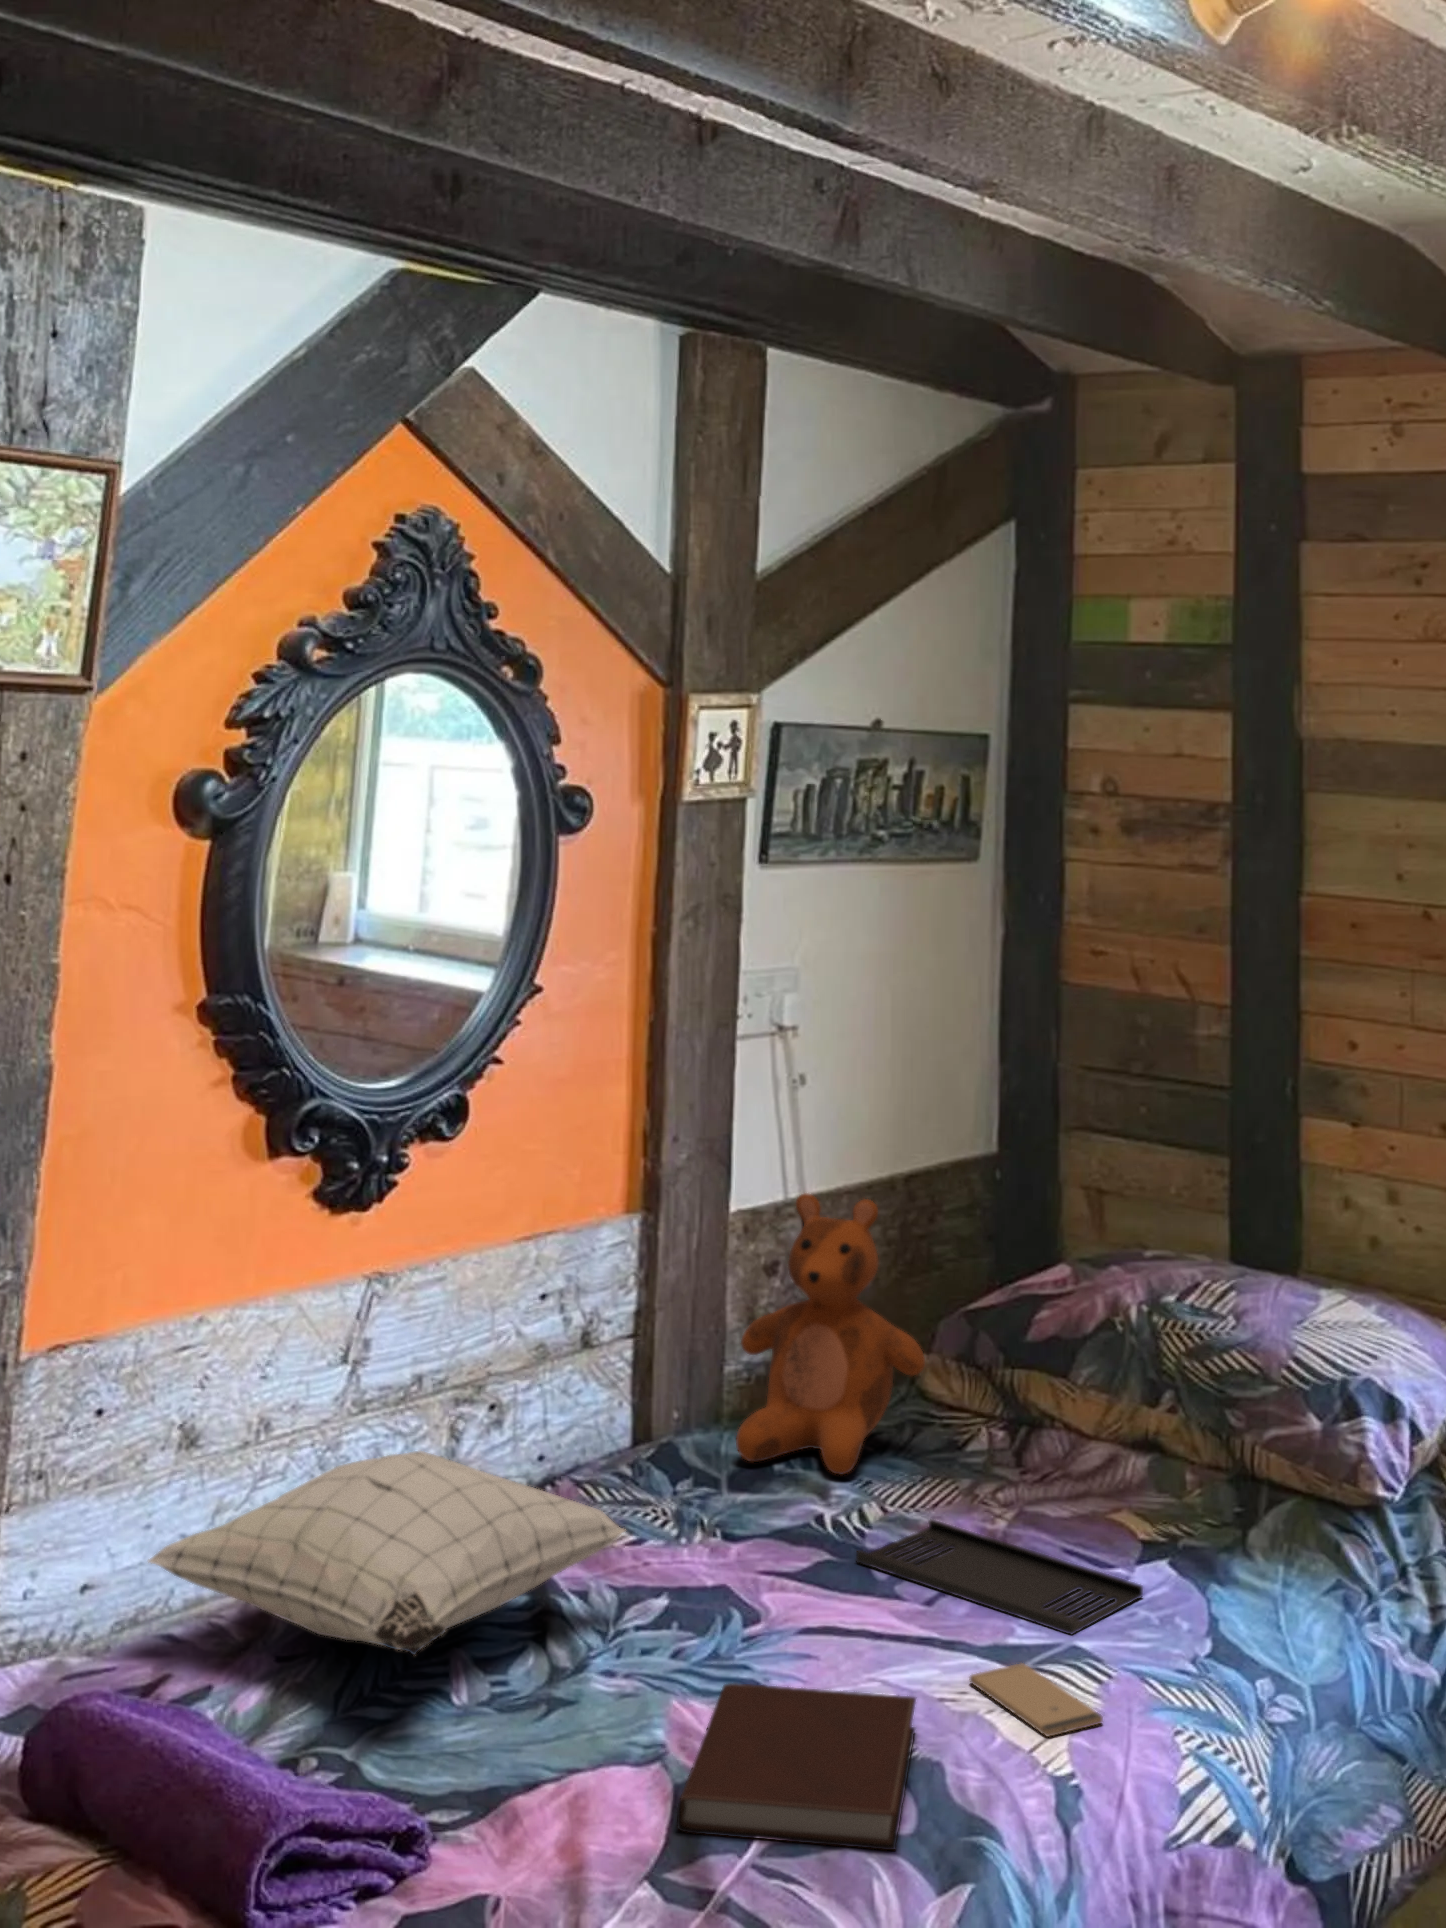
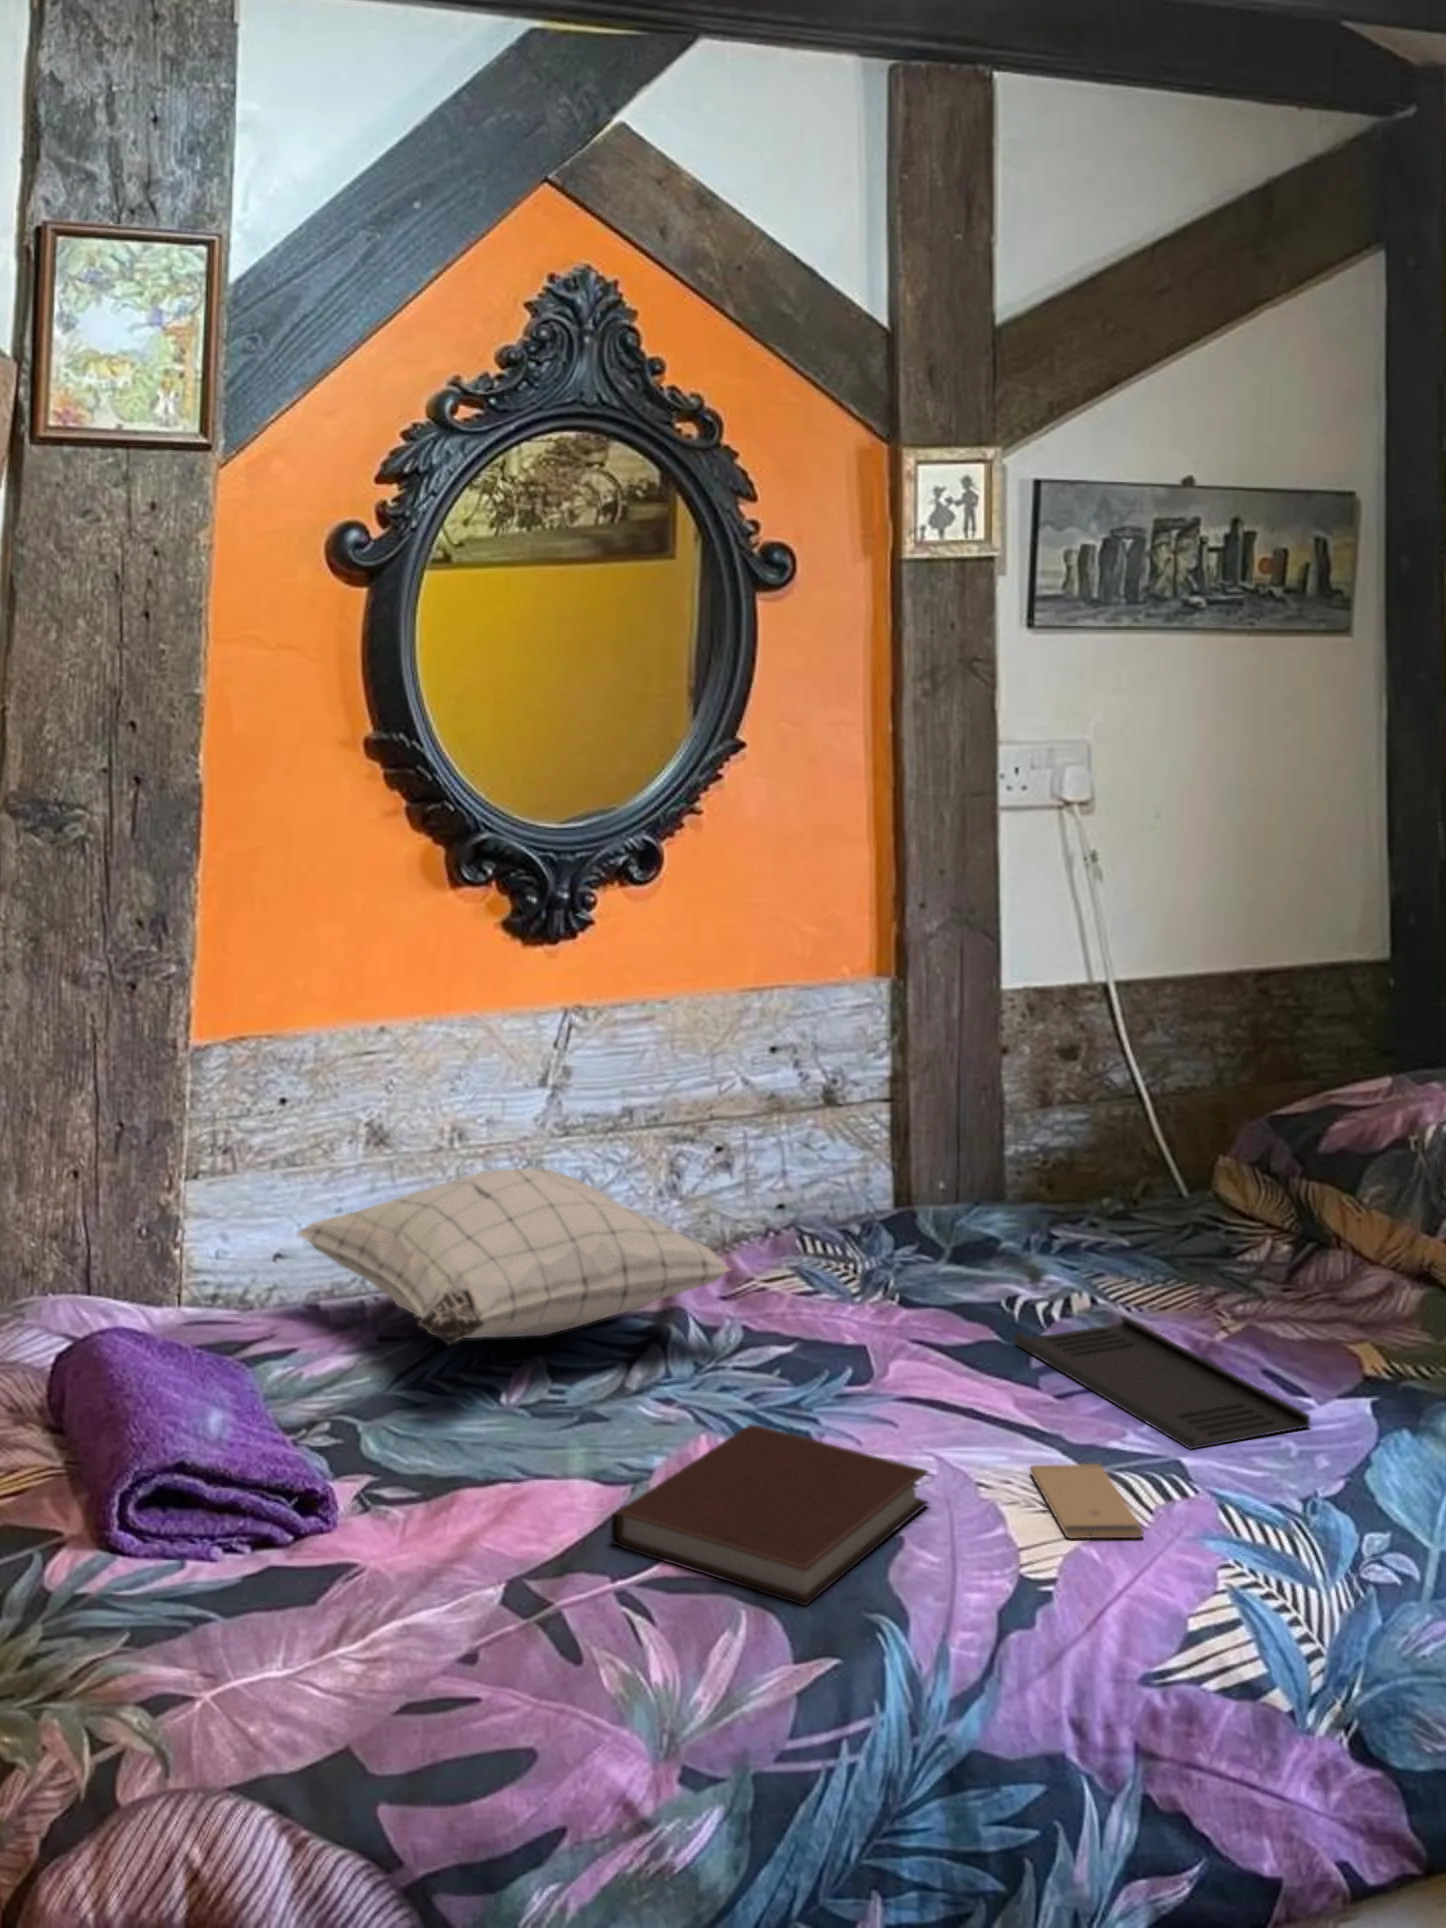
teddy bear: present [736,1193,925,1474] -> none [973,971,1185,1263]

